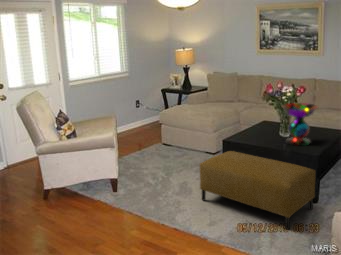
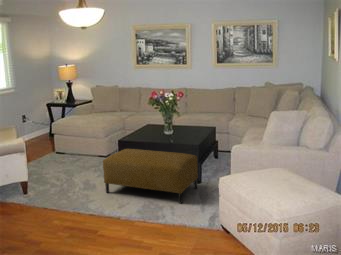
decorative bowl: present [282,103,318,146] -> none [165,105,194,140]

